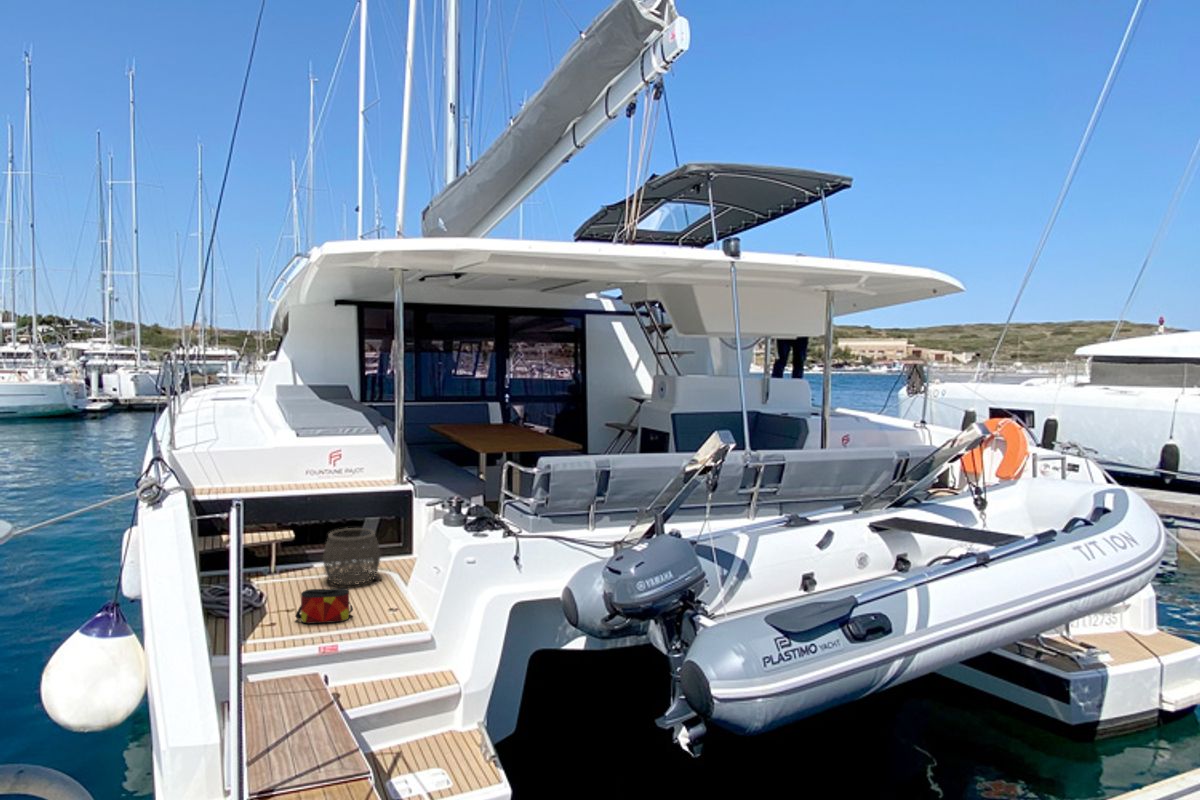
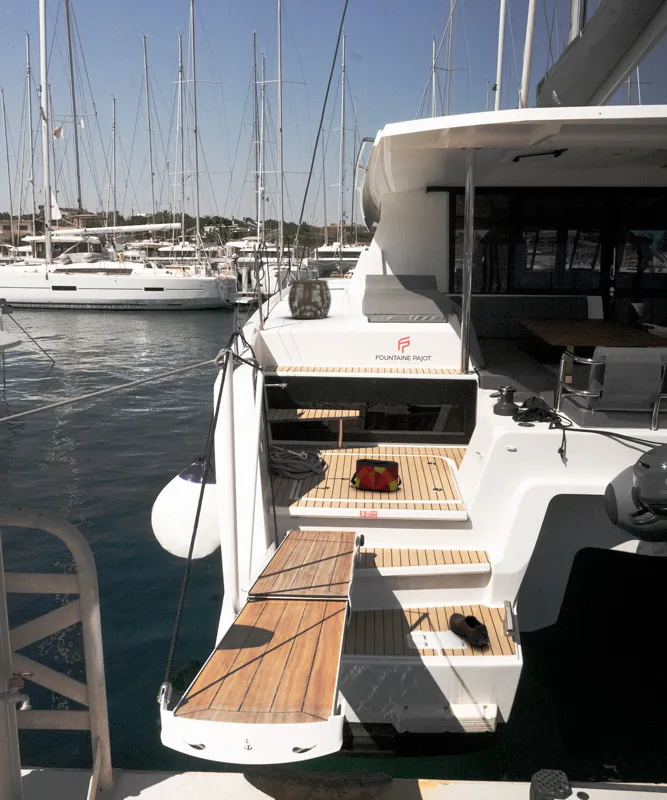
woven basket: present [323,528,380,586] -> present [288,279,331,319]
shoe: none [427,744,474,776] -> present [449,613,489,645]

